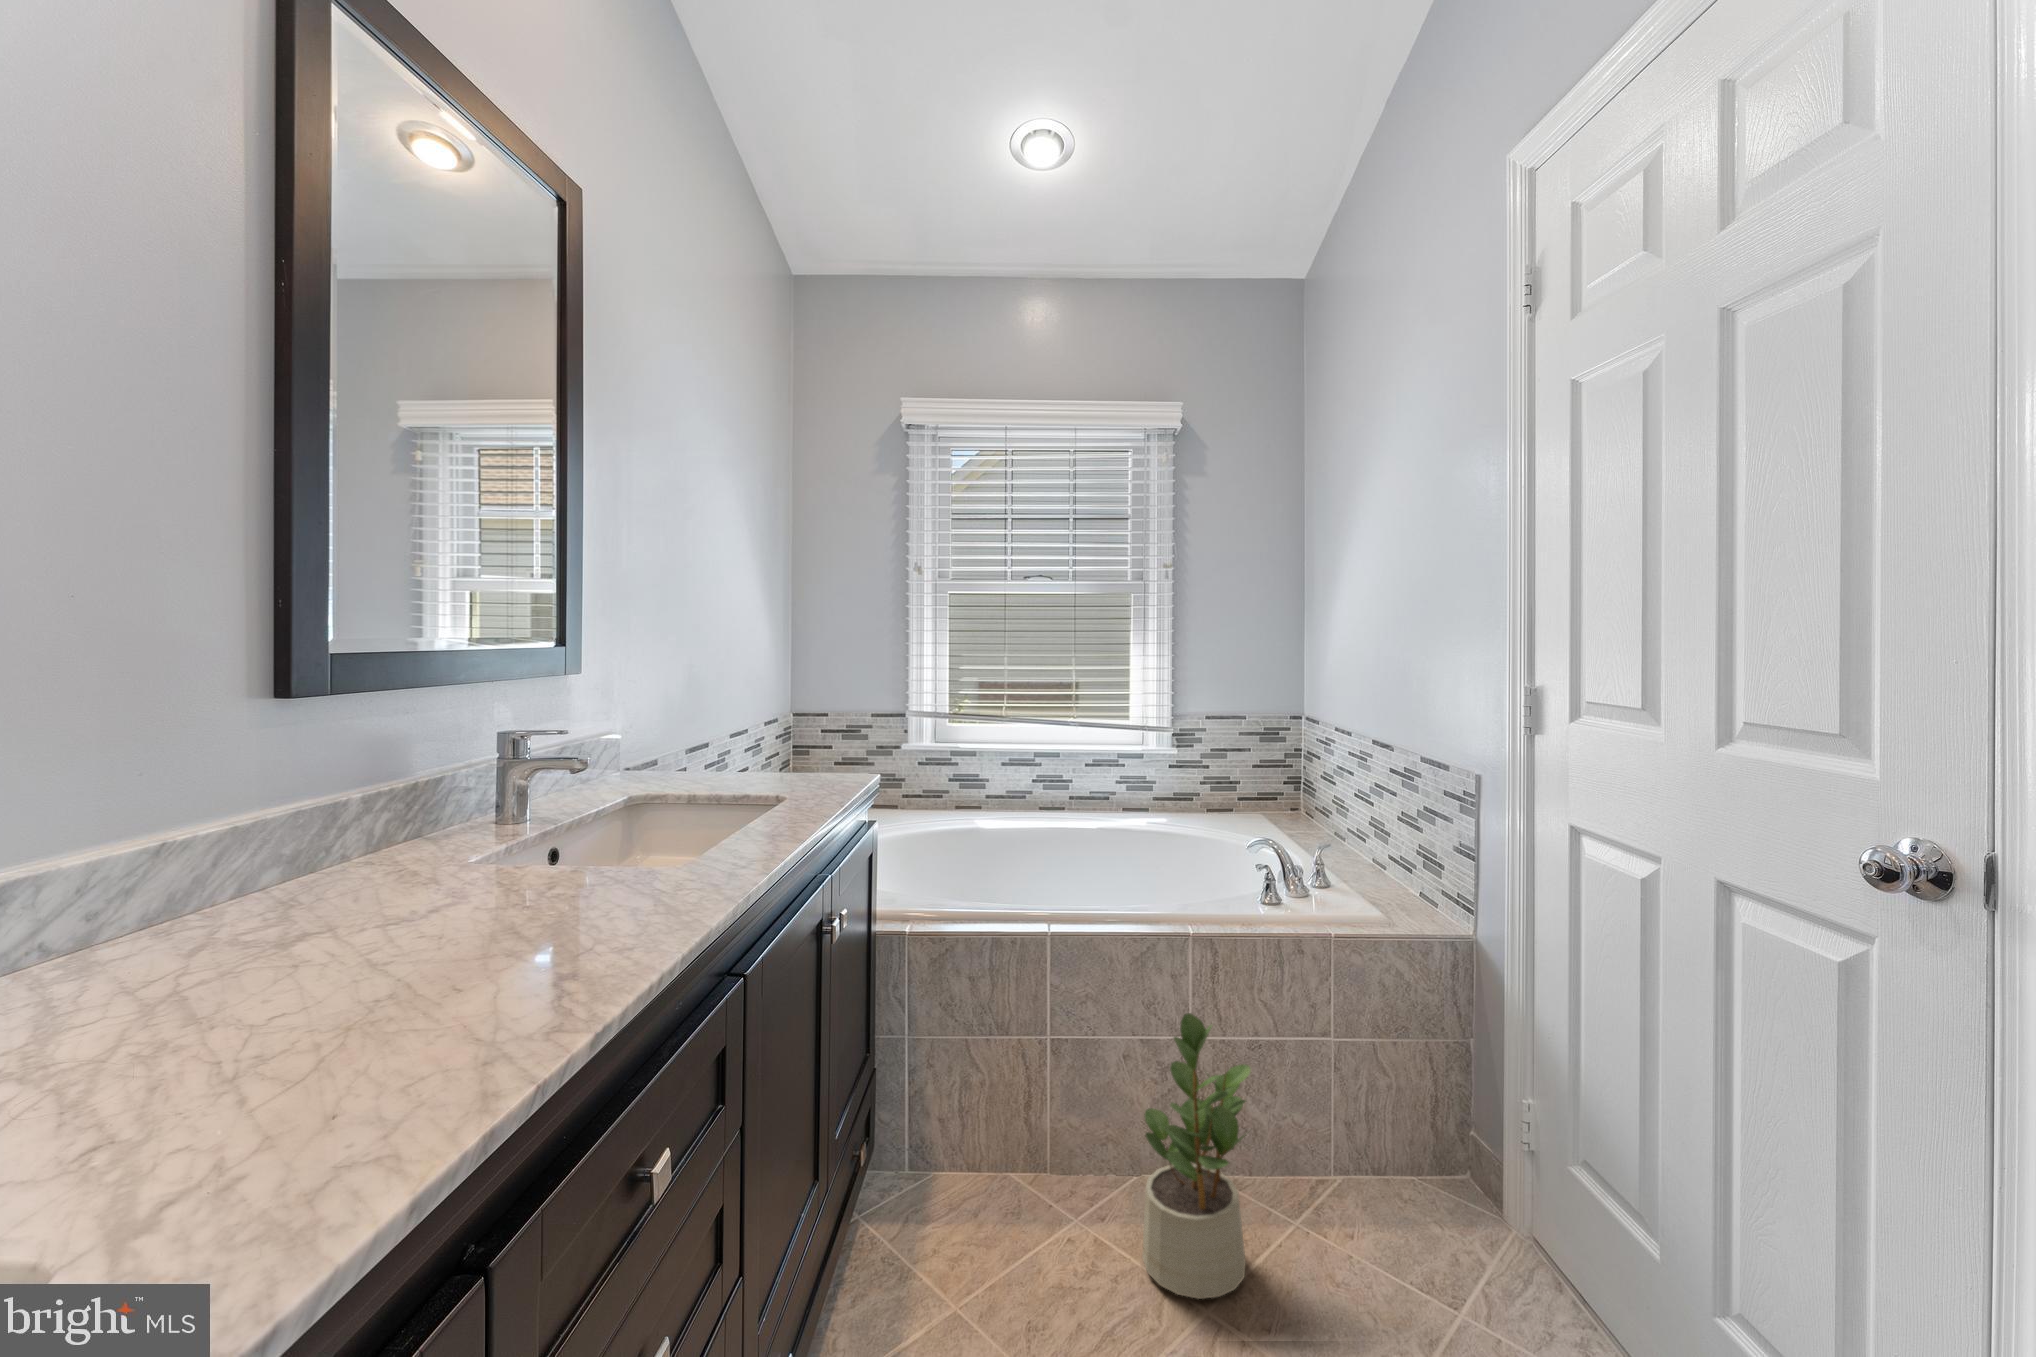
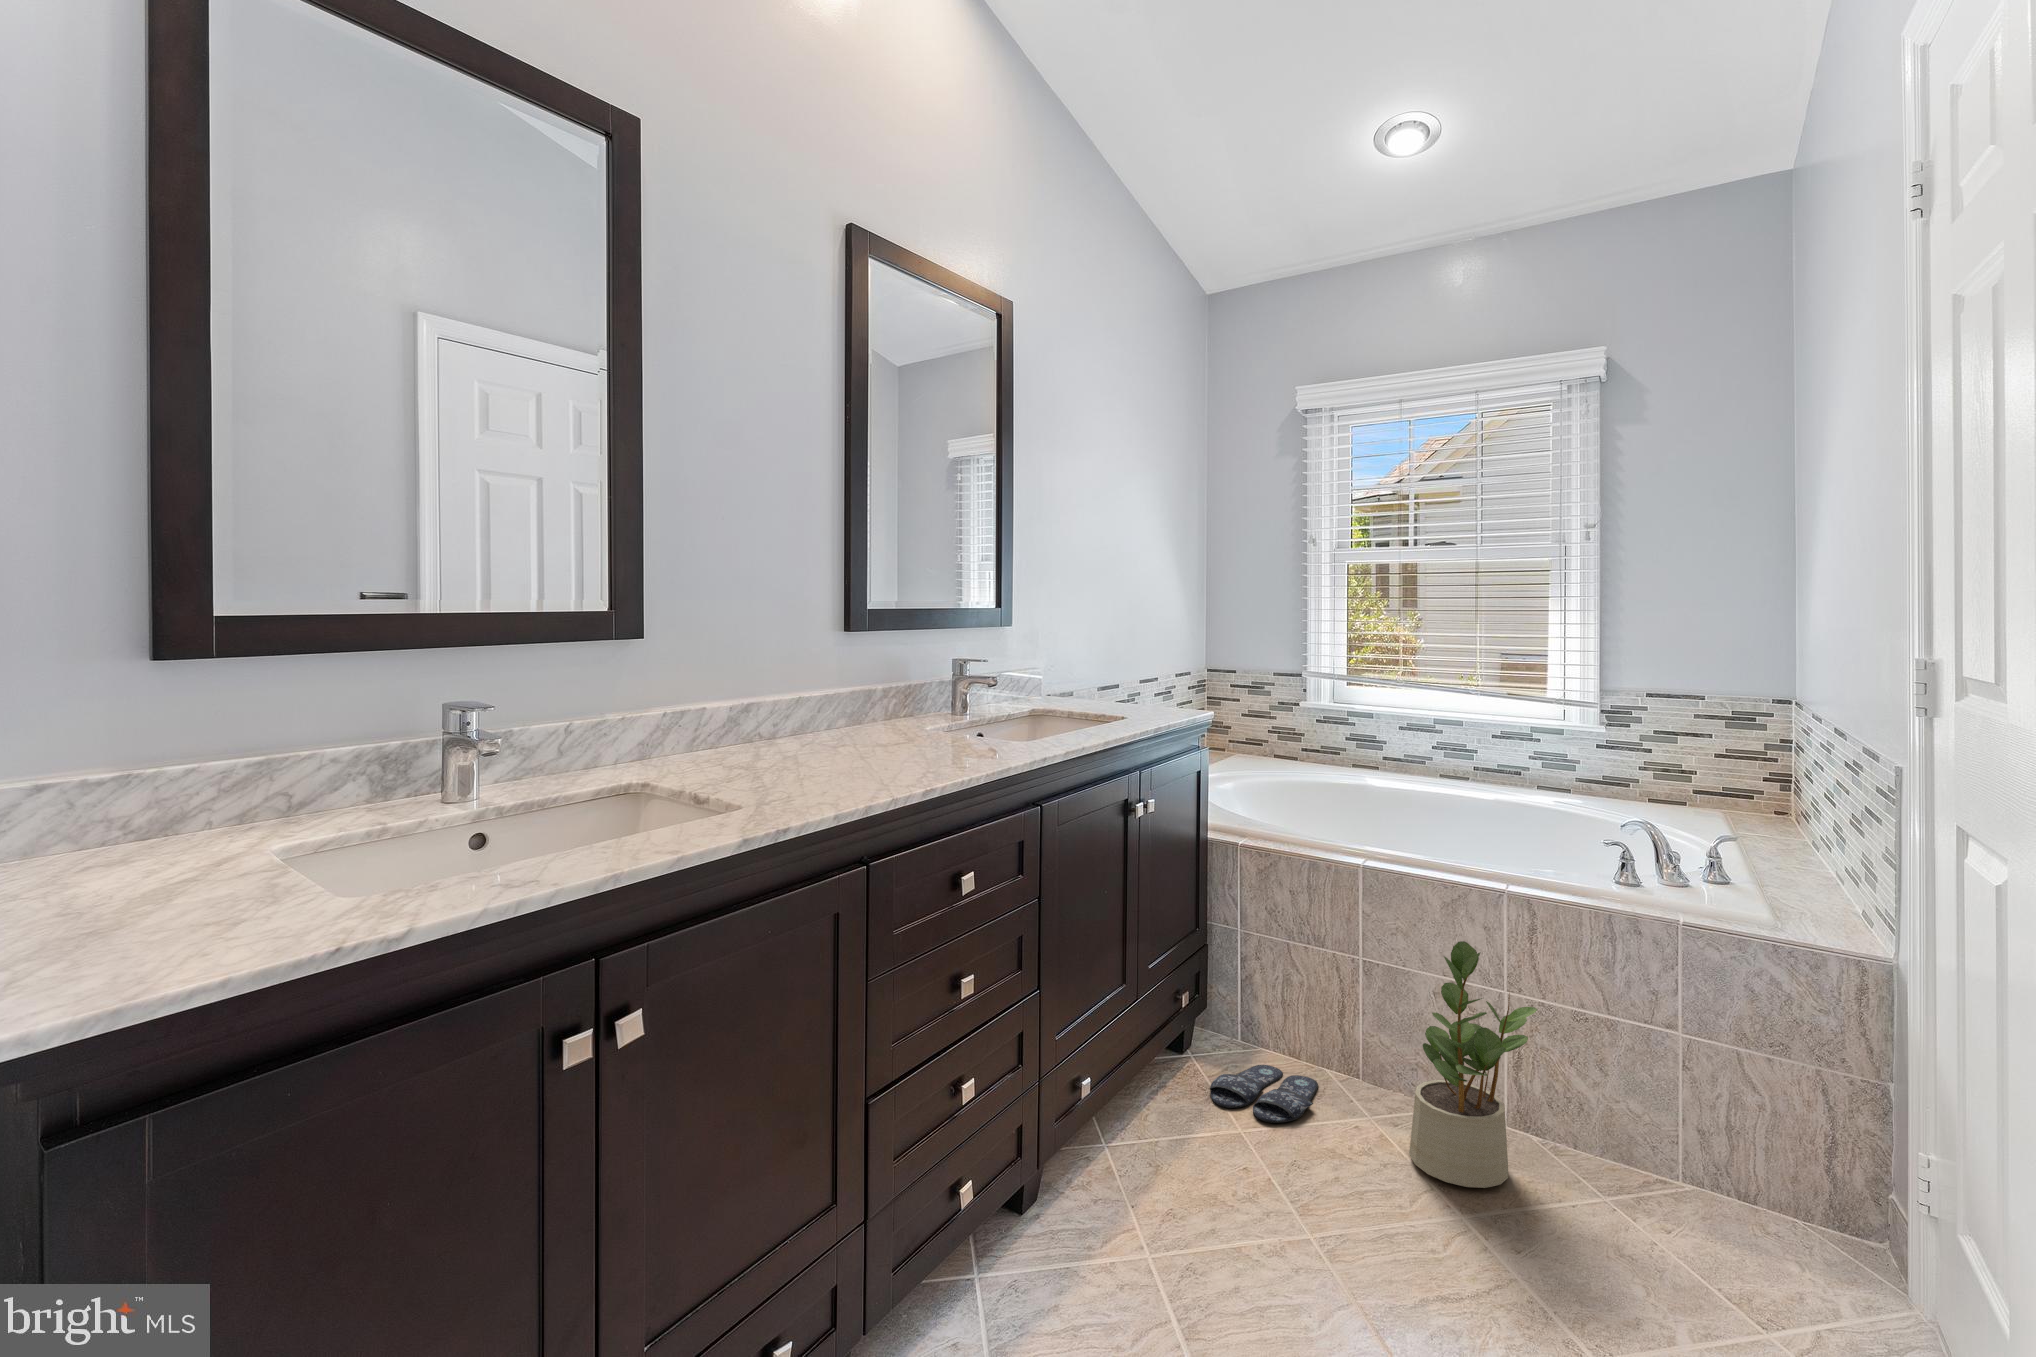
slippers: none [902,1190,1025,1286] -> present [1210,1065,1318,1123]

